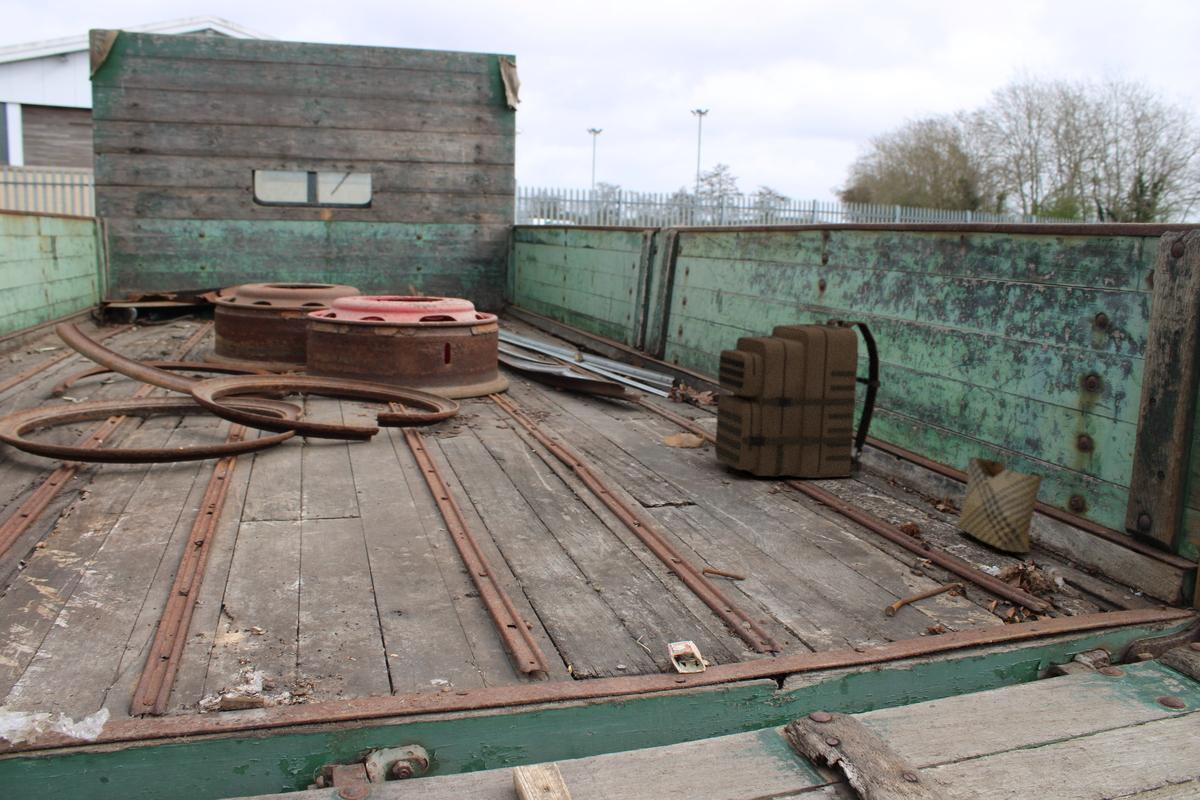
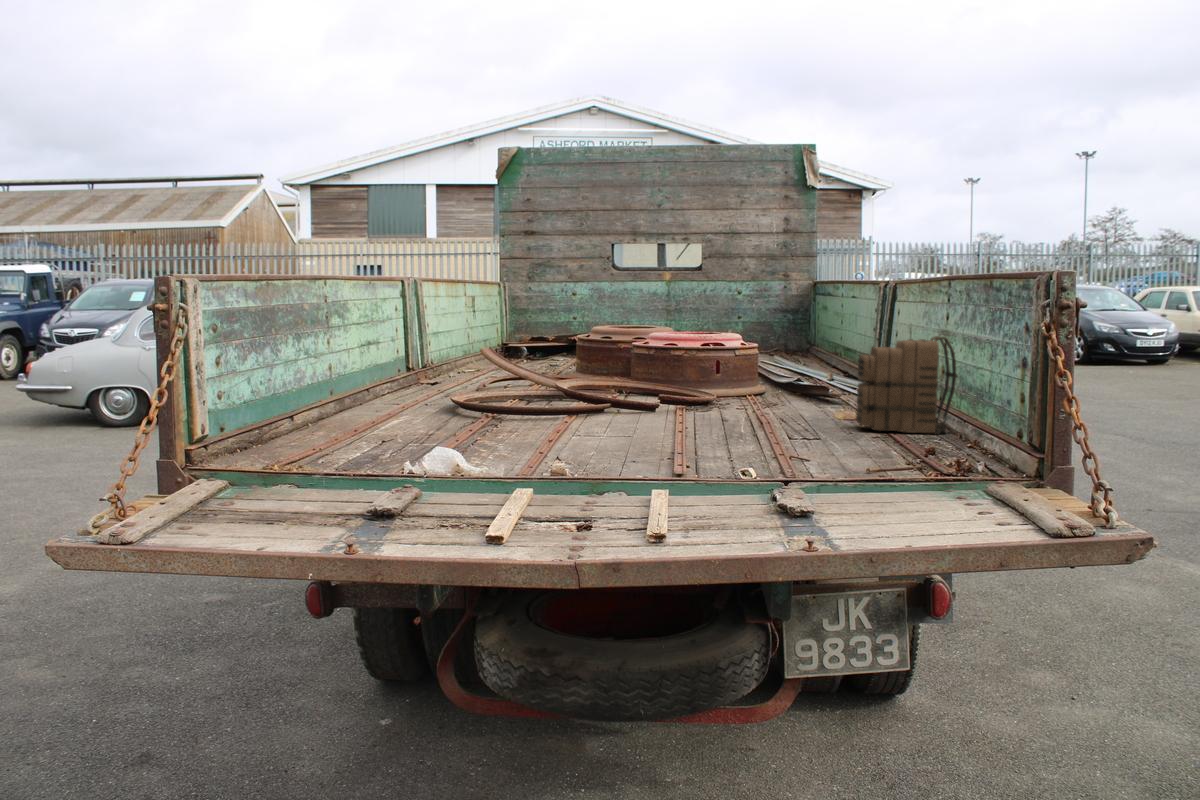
woven basket: present [956,420,1043,552] -> none [957,383,994,456]

